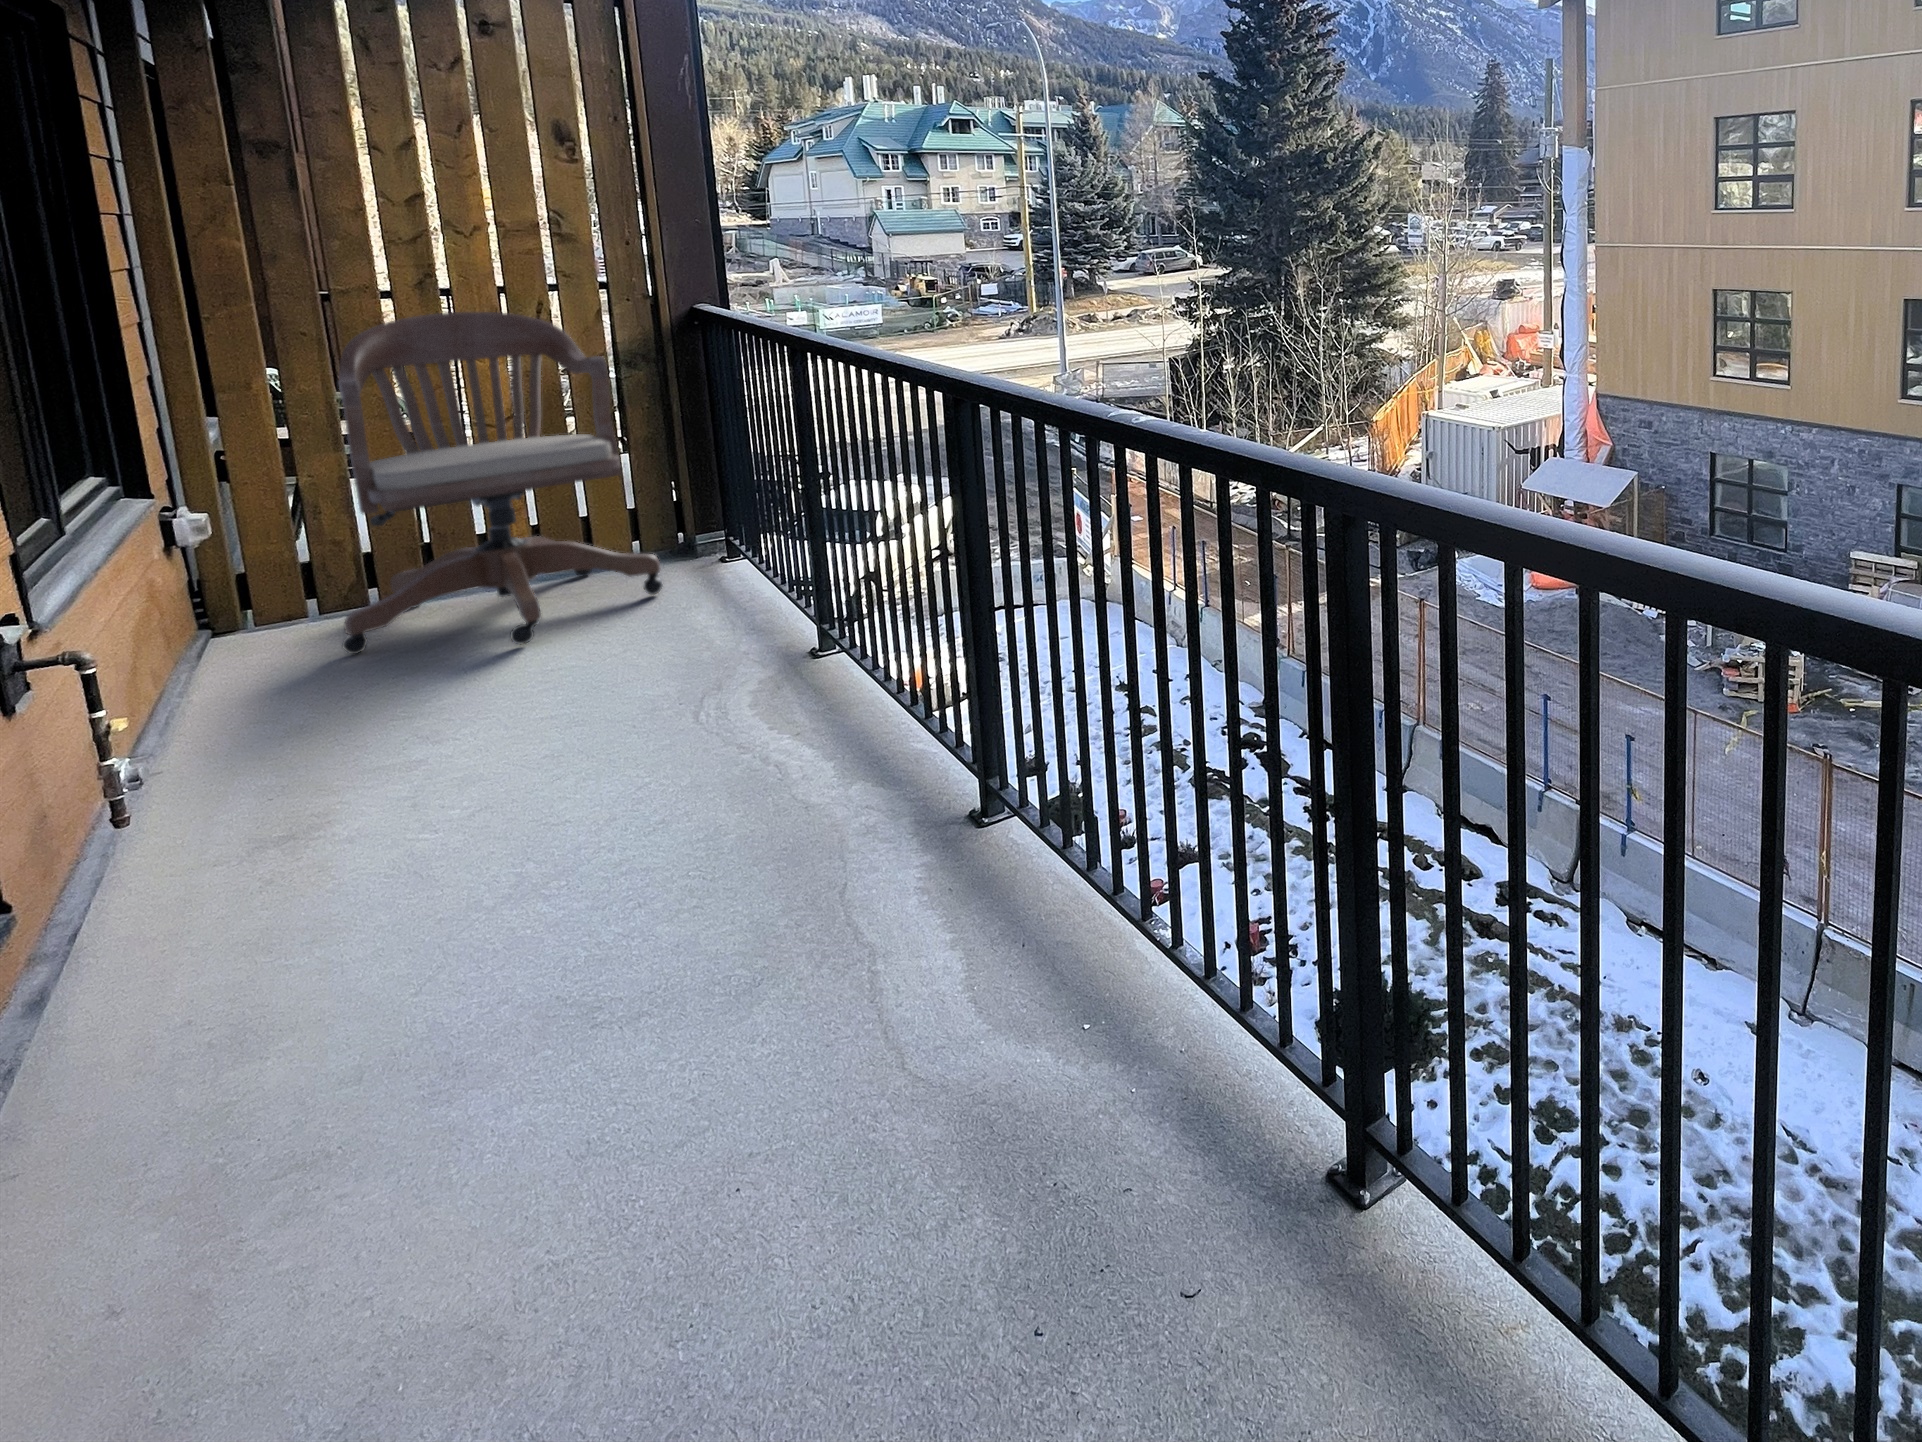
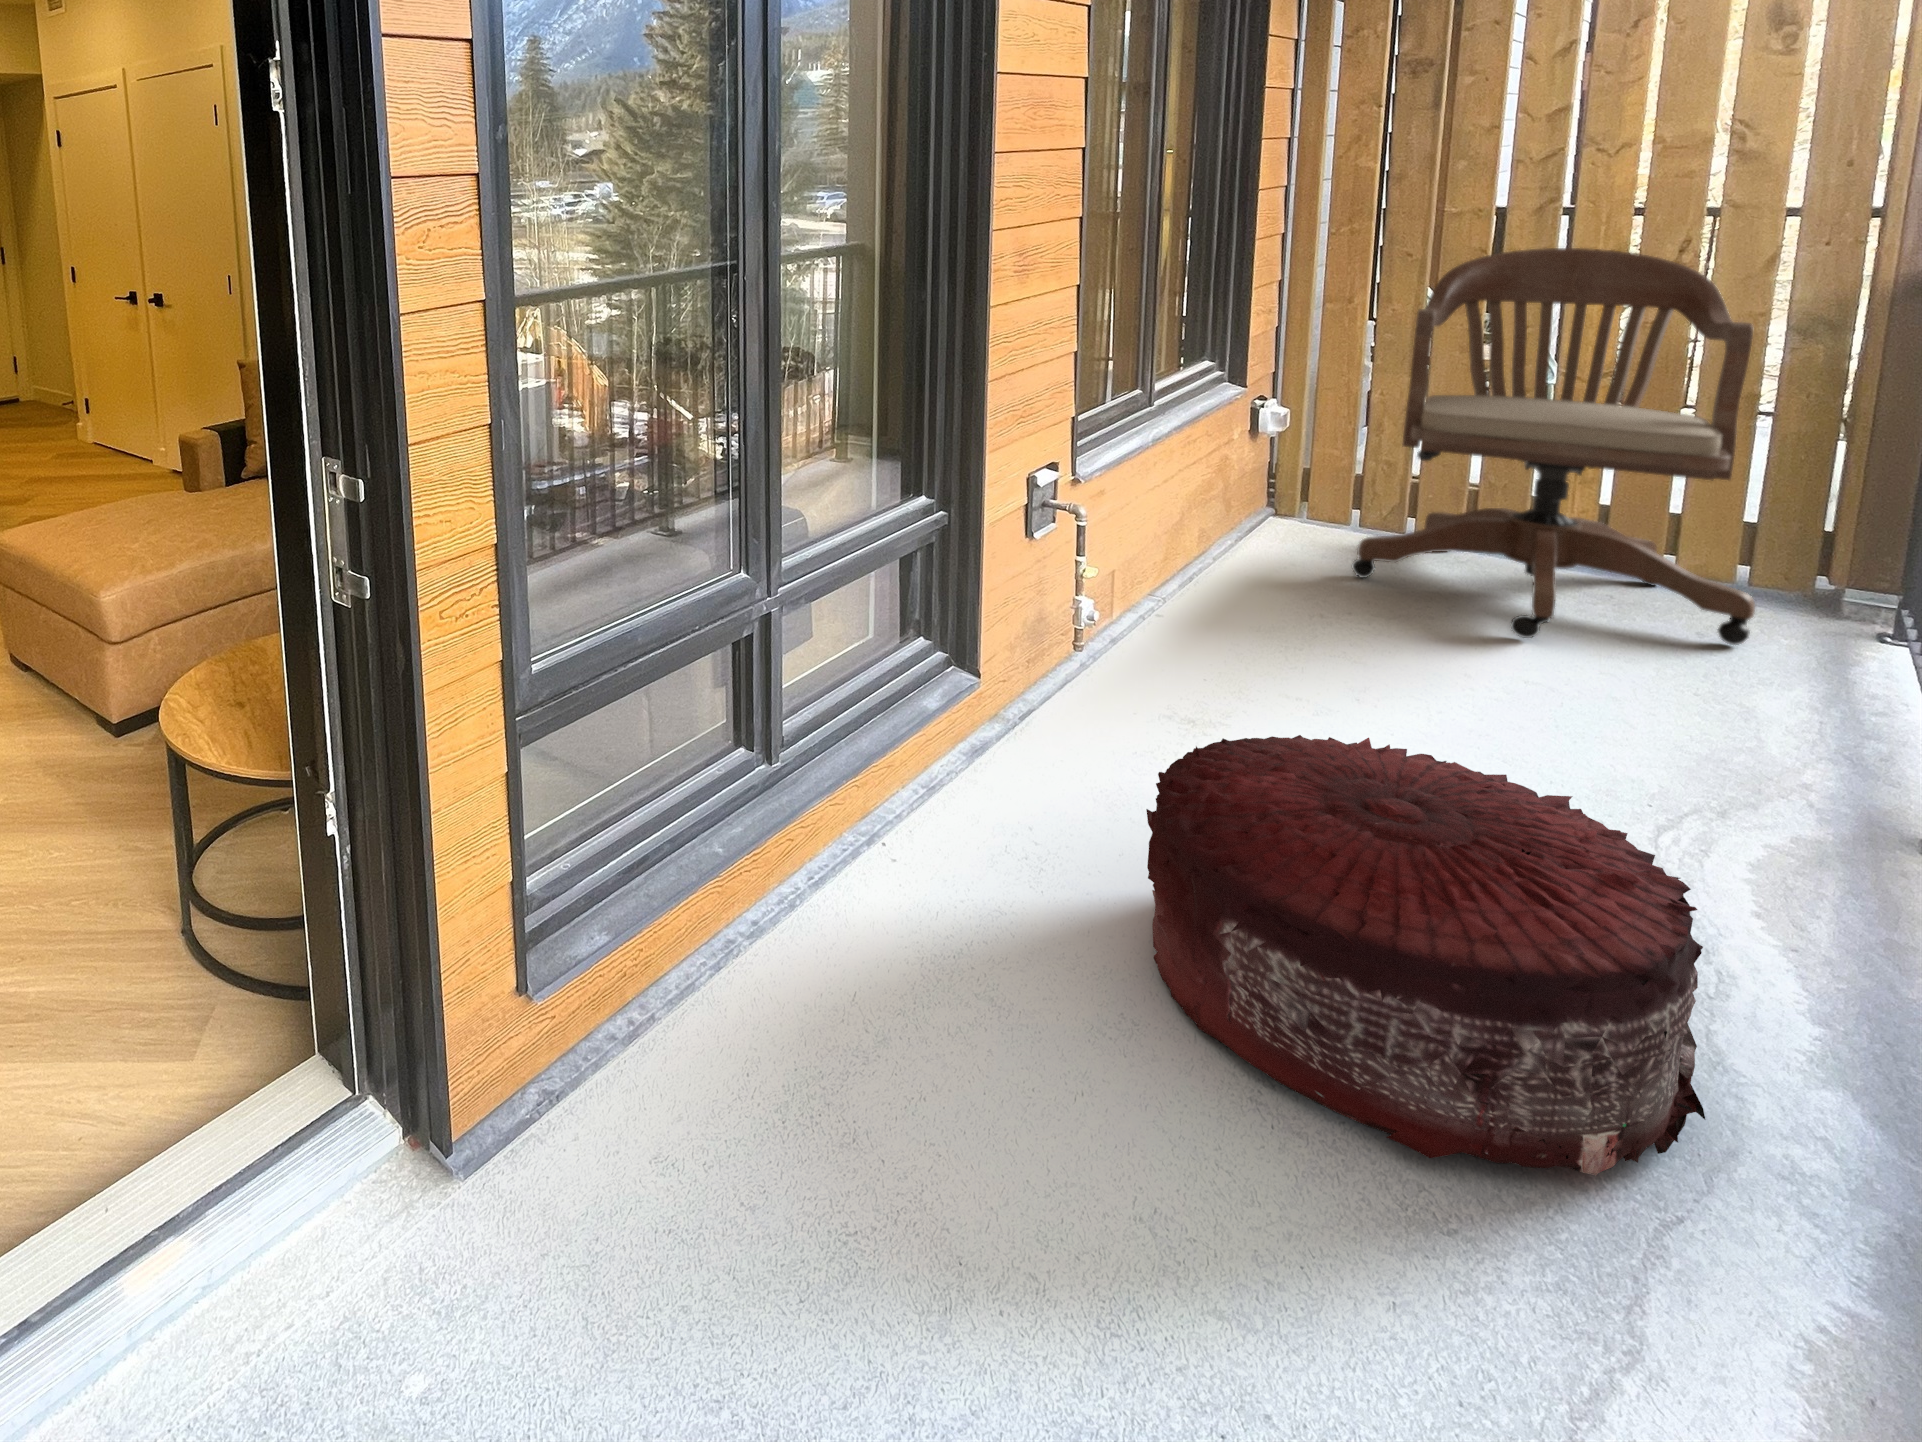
pouf: none [336,695,791,1027] -> present [1146,735,1705,1176]

